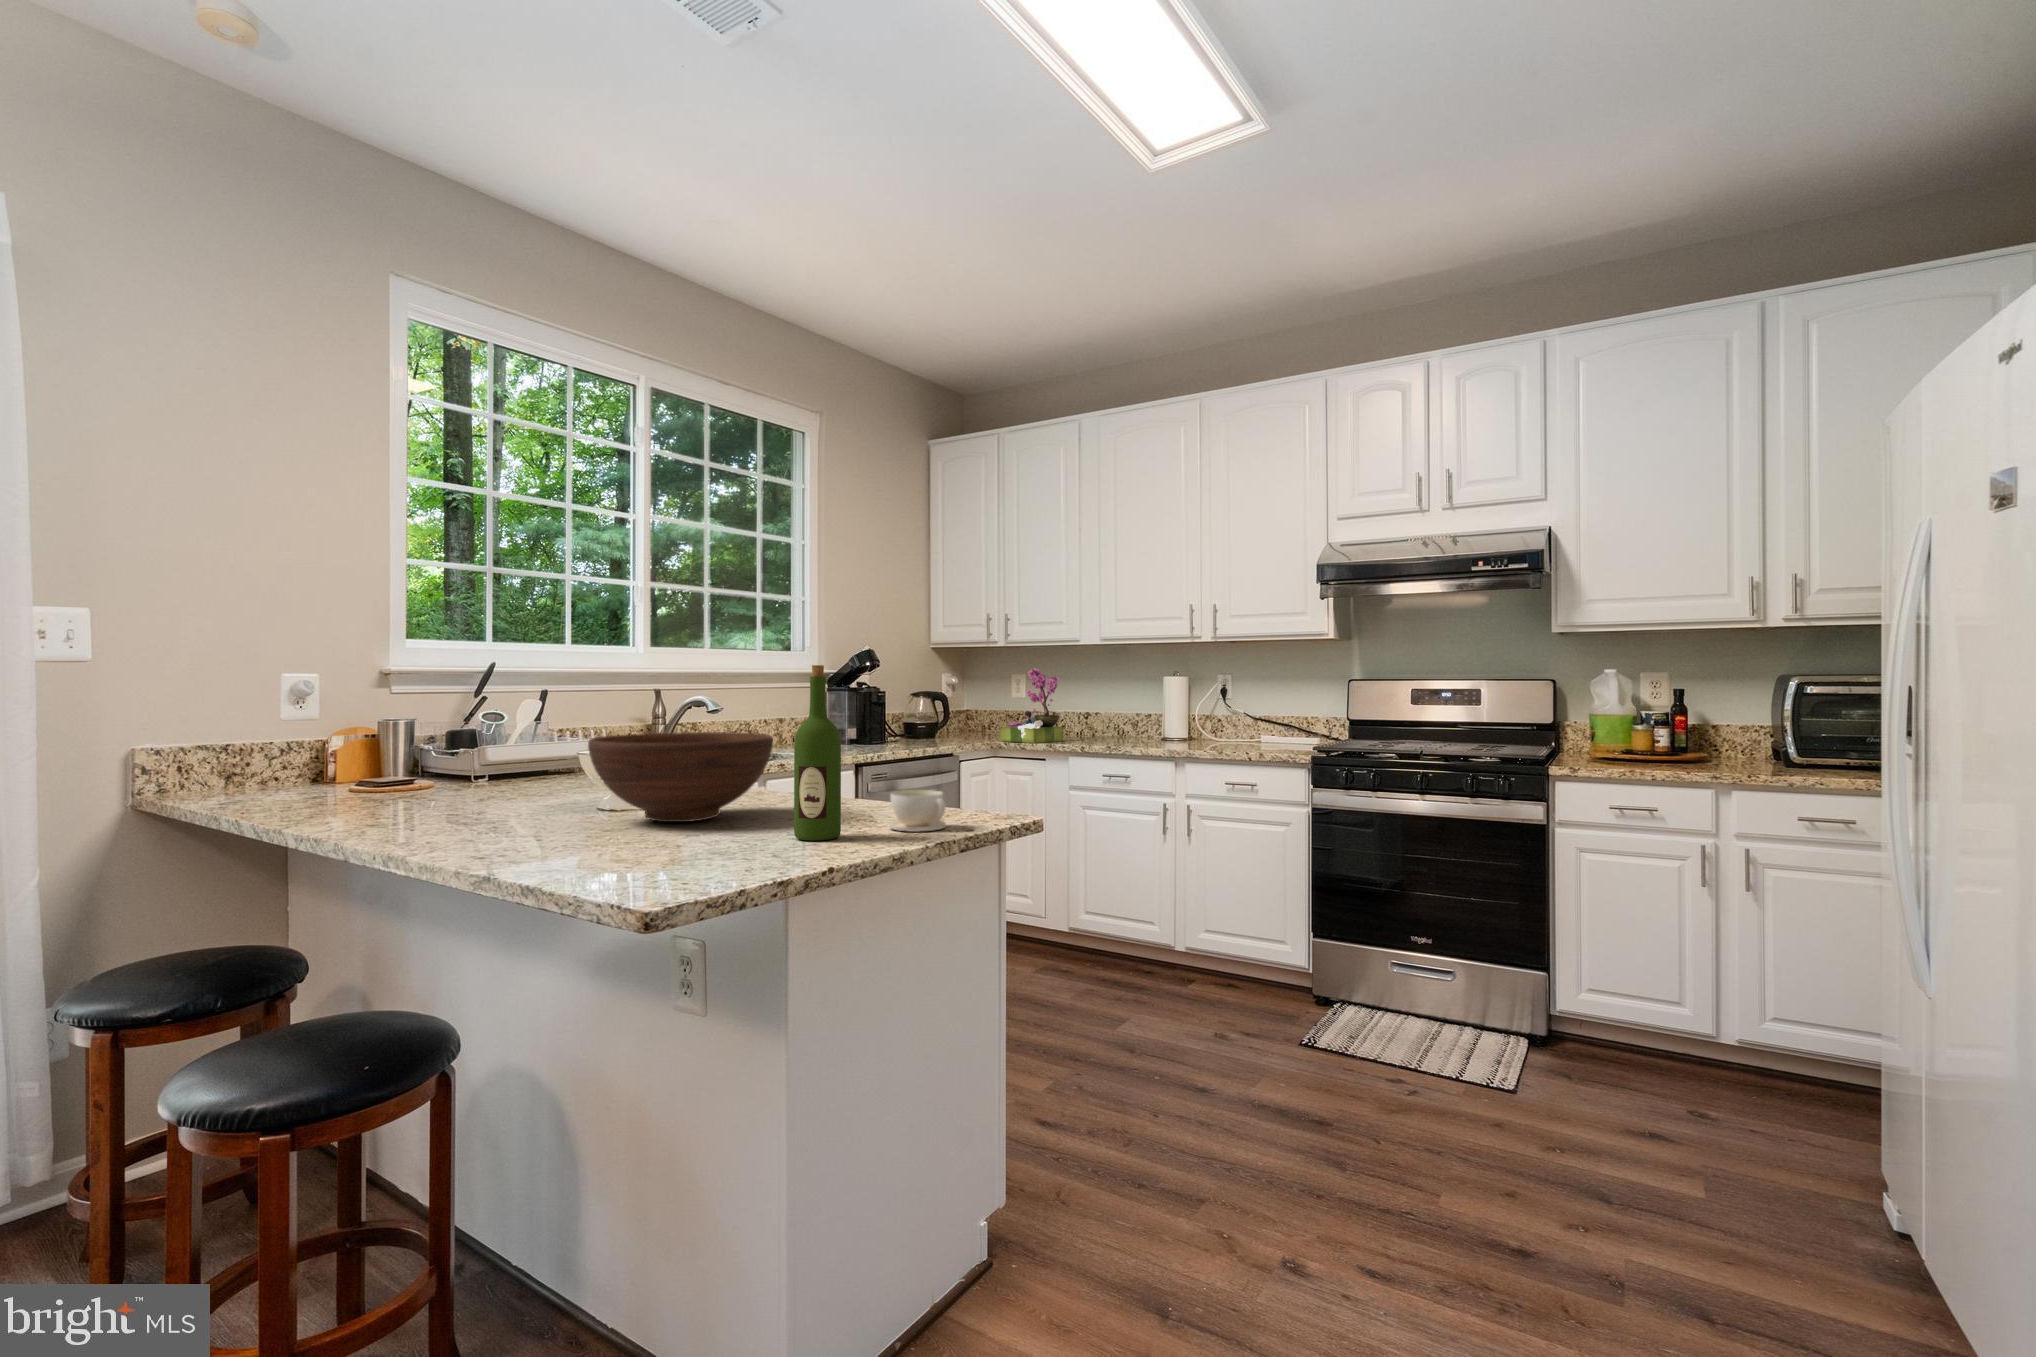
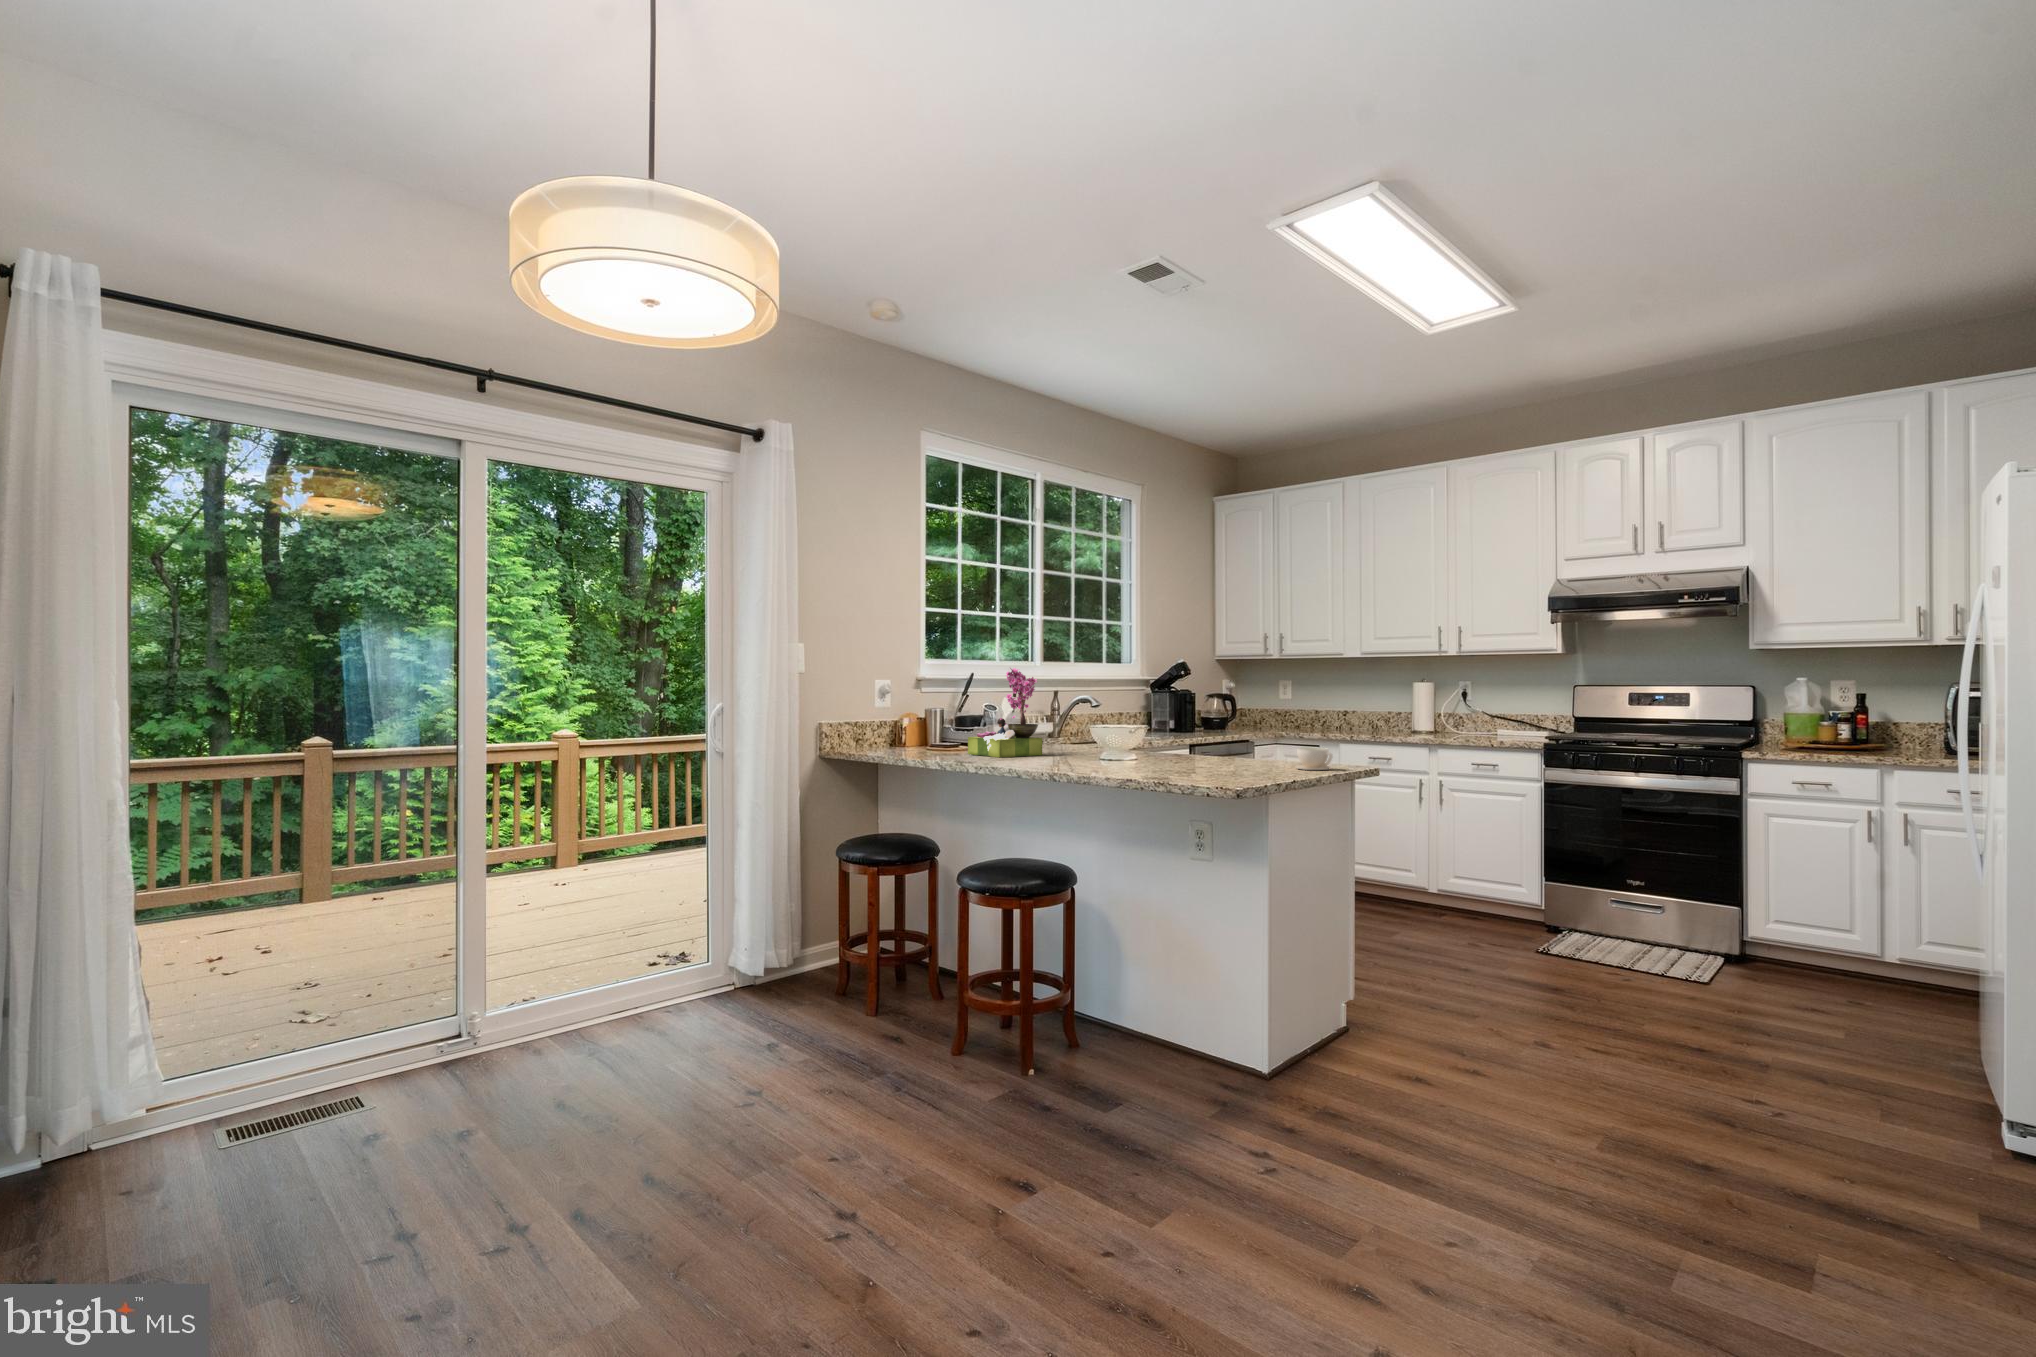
wine bottle: present [794,665,841,841] -> none [1250,675,1276,772]
flower arrangement: present [1000,668,1063,743] -> present [968,668,1042,758]
fruit bowl: present [588,732,773,822] -> none [1112,714,1215,764]

